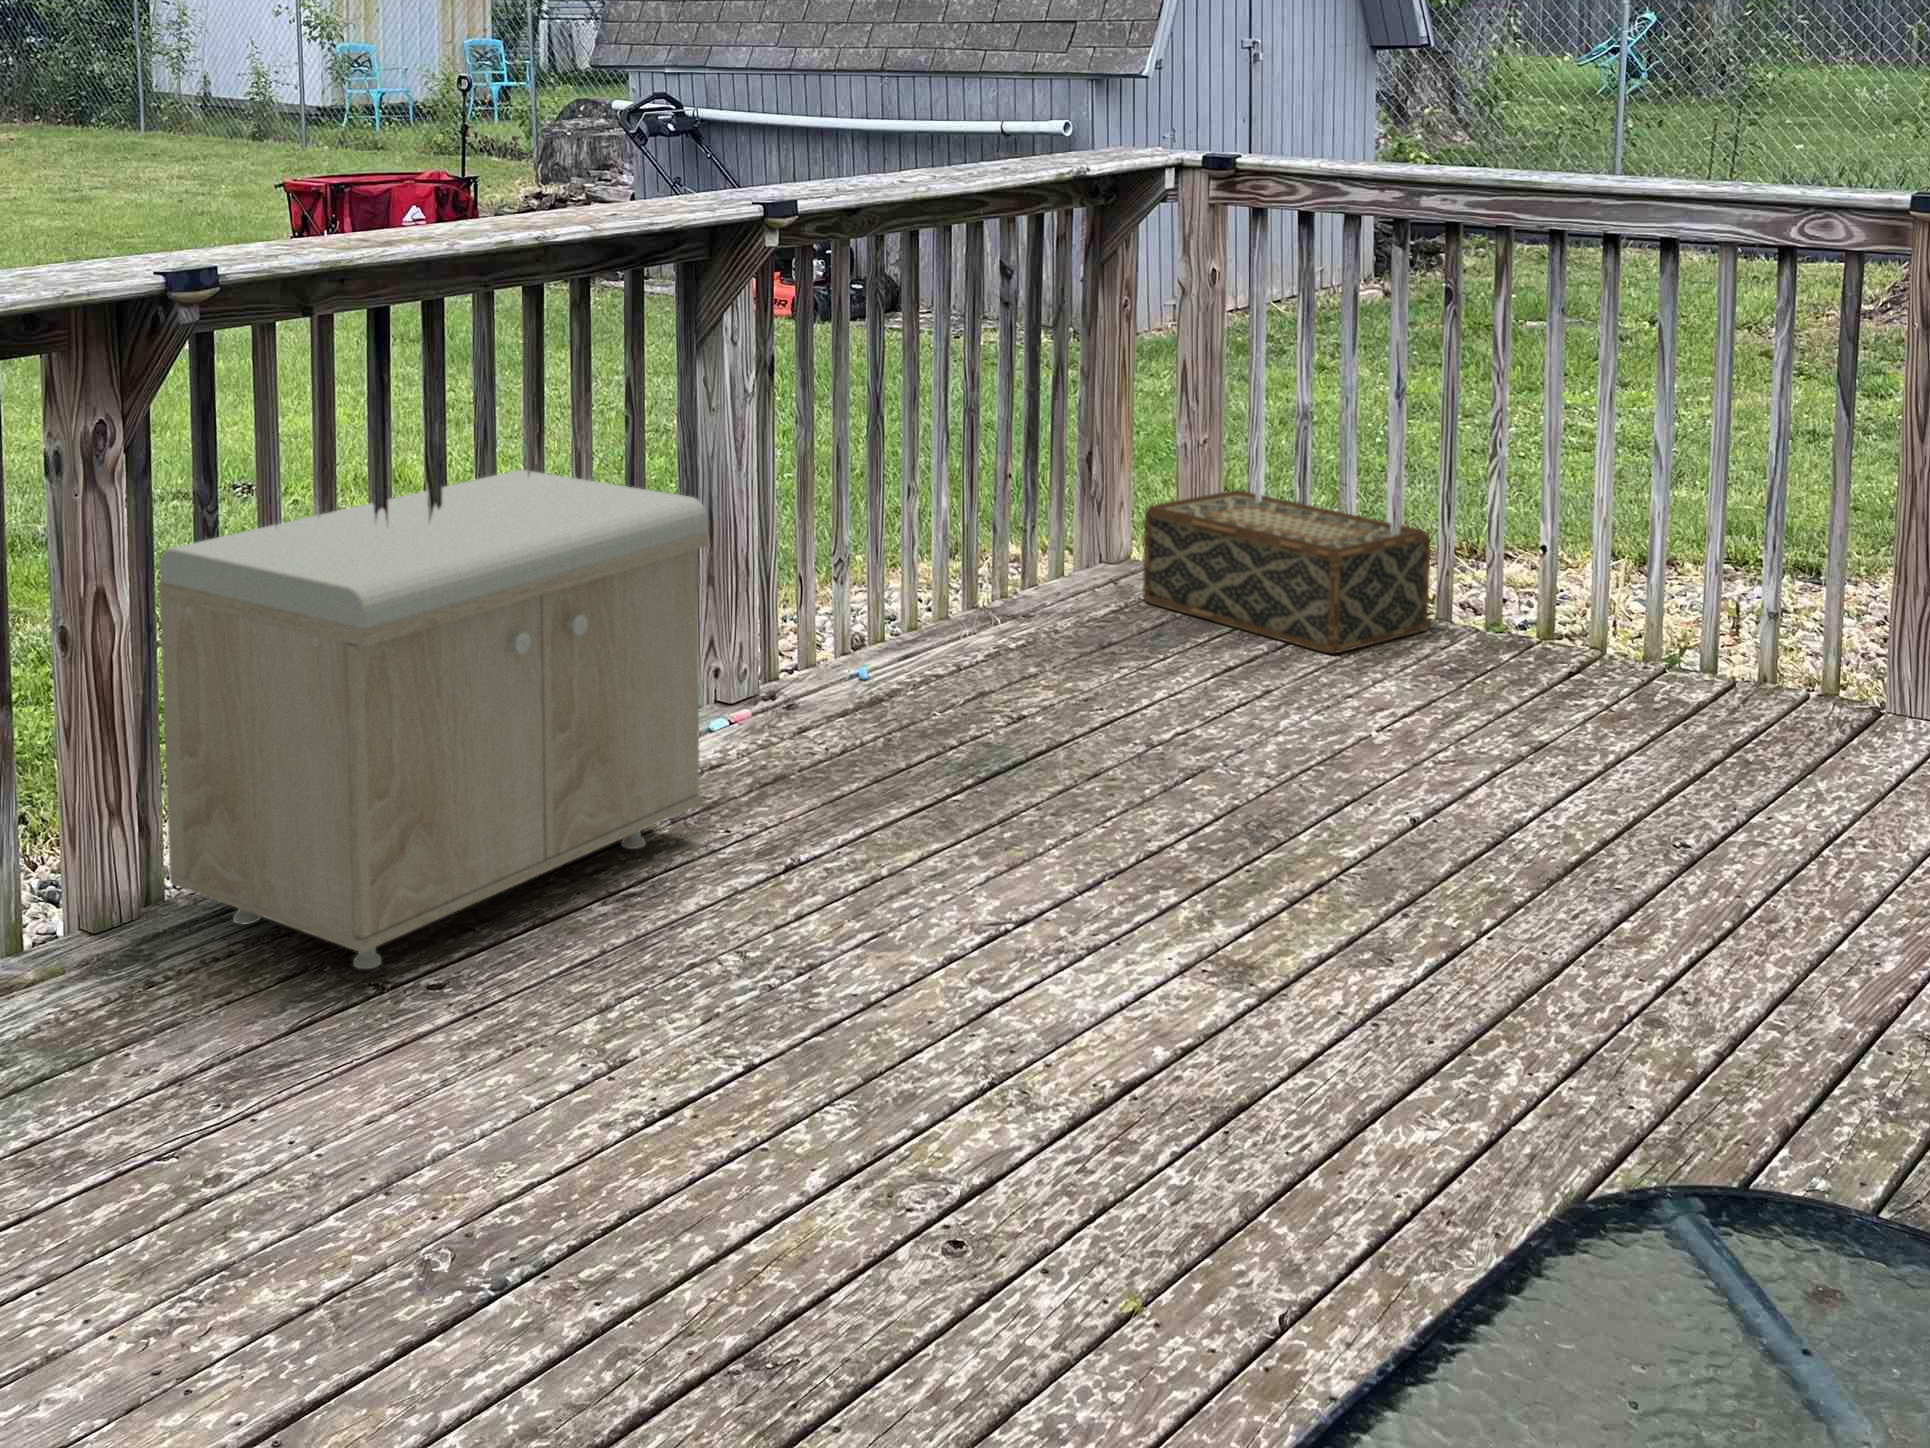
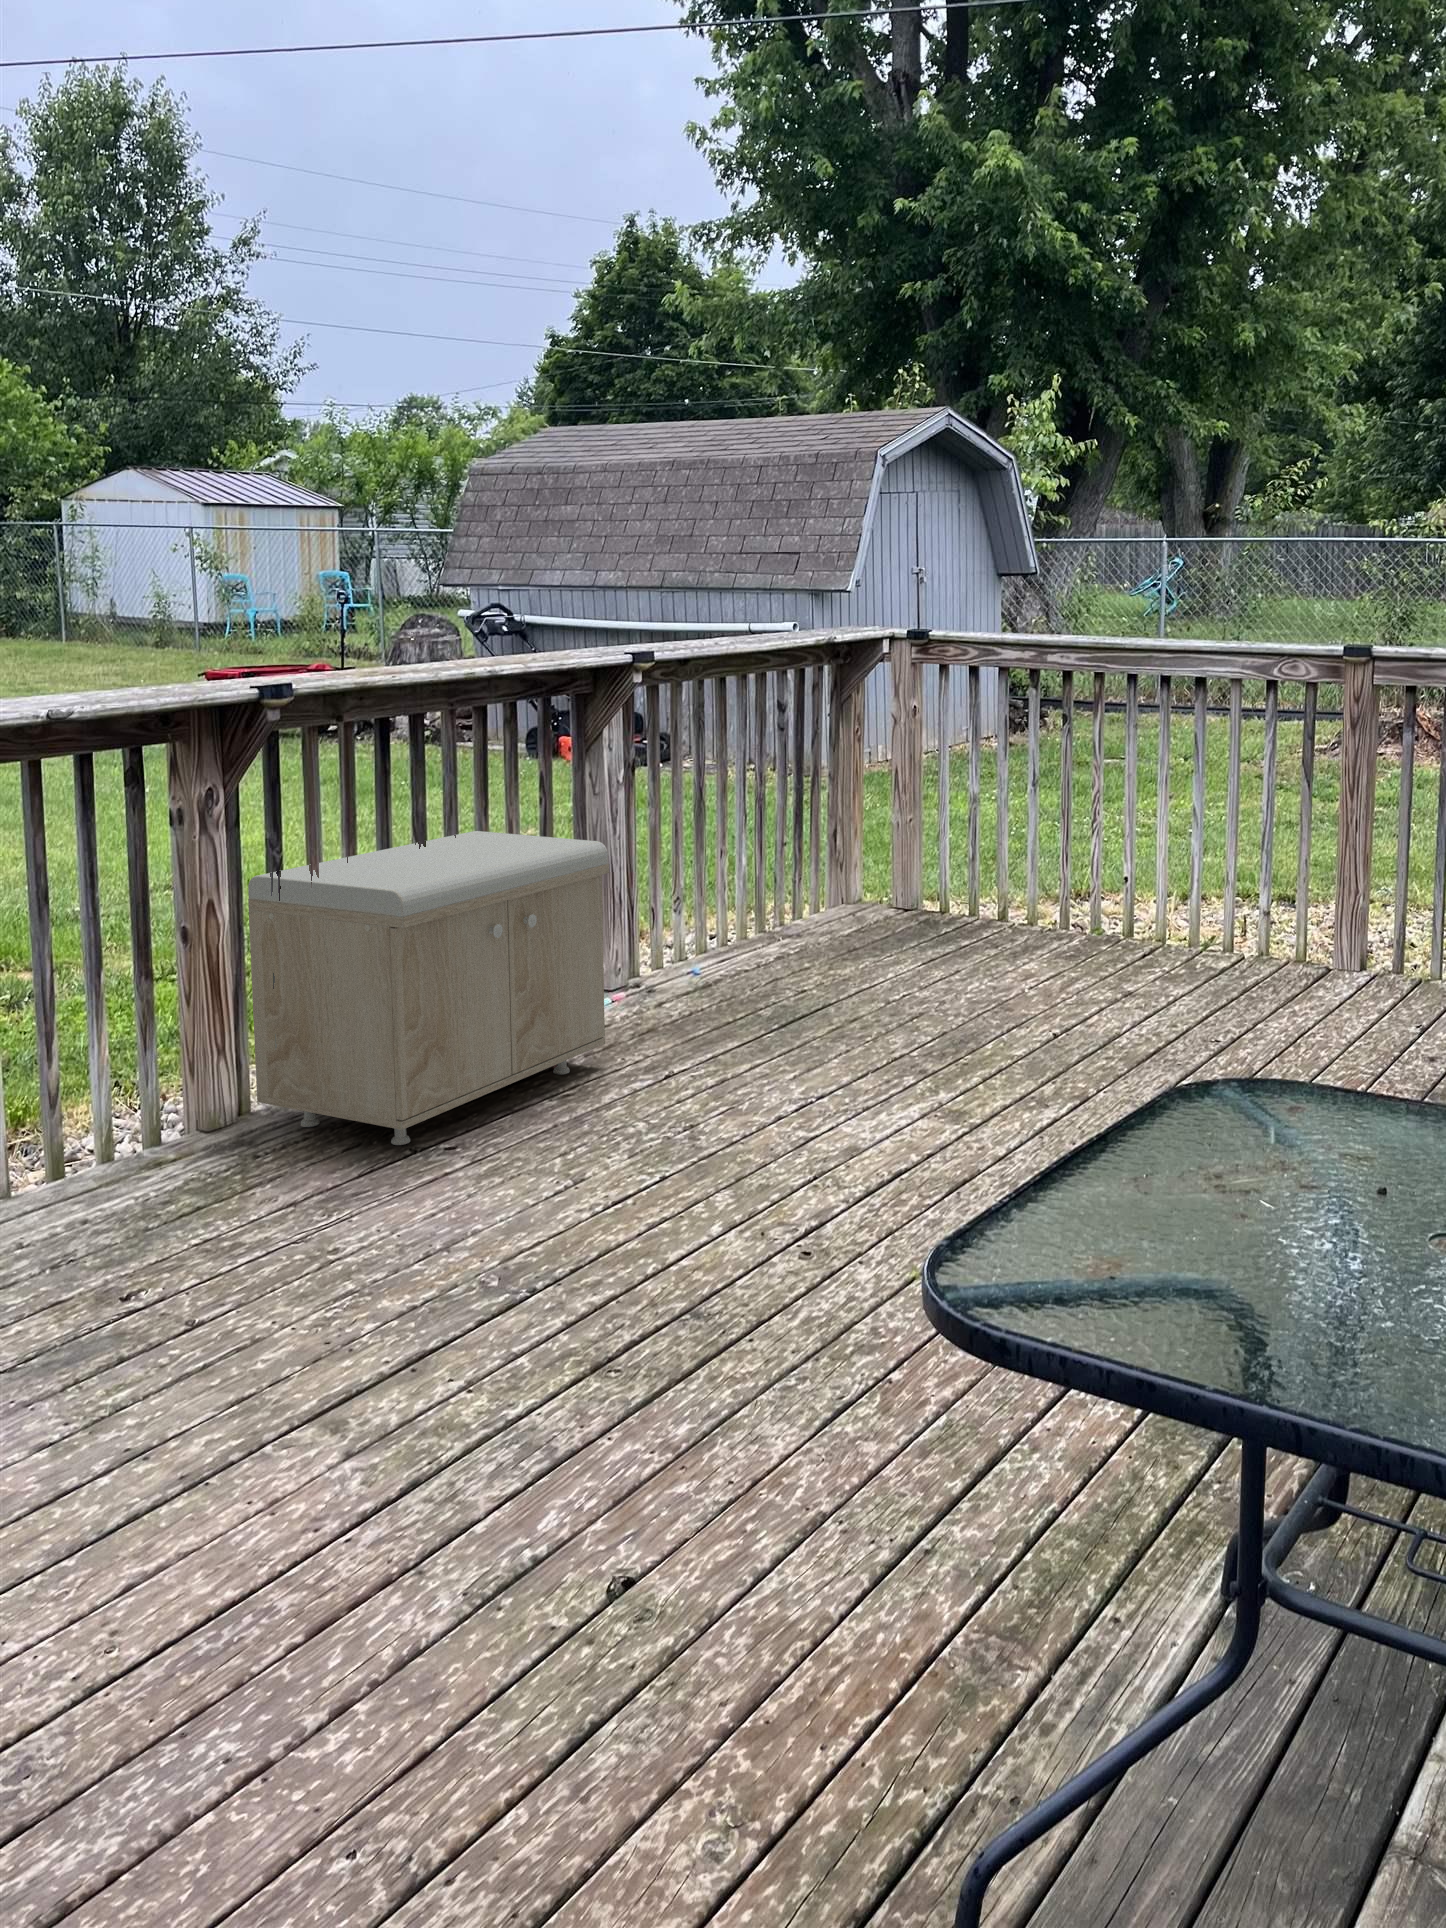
woven basket: present [1143,490,1430,653] -> none [873,853,1057,951]

